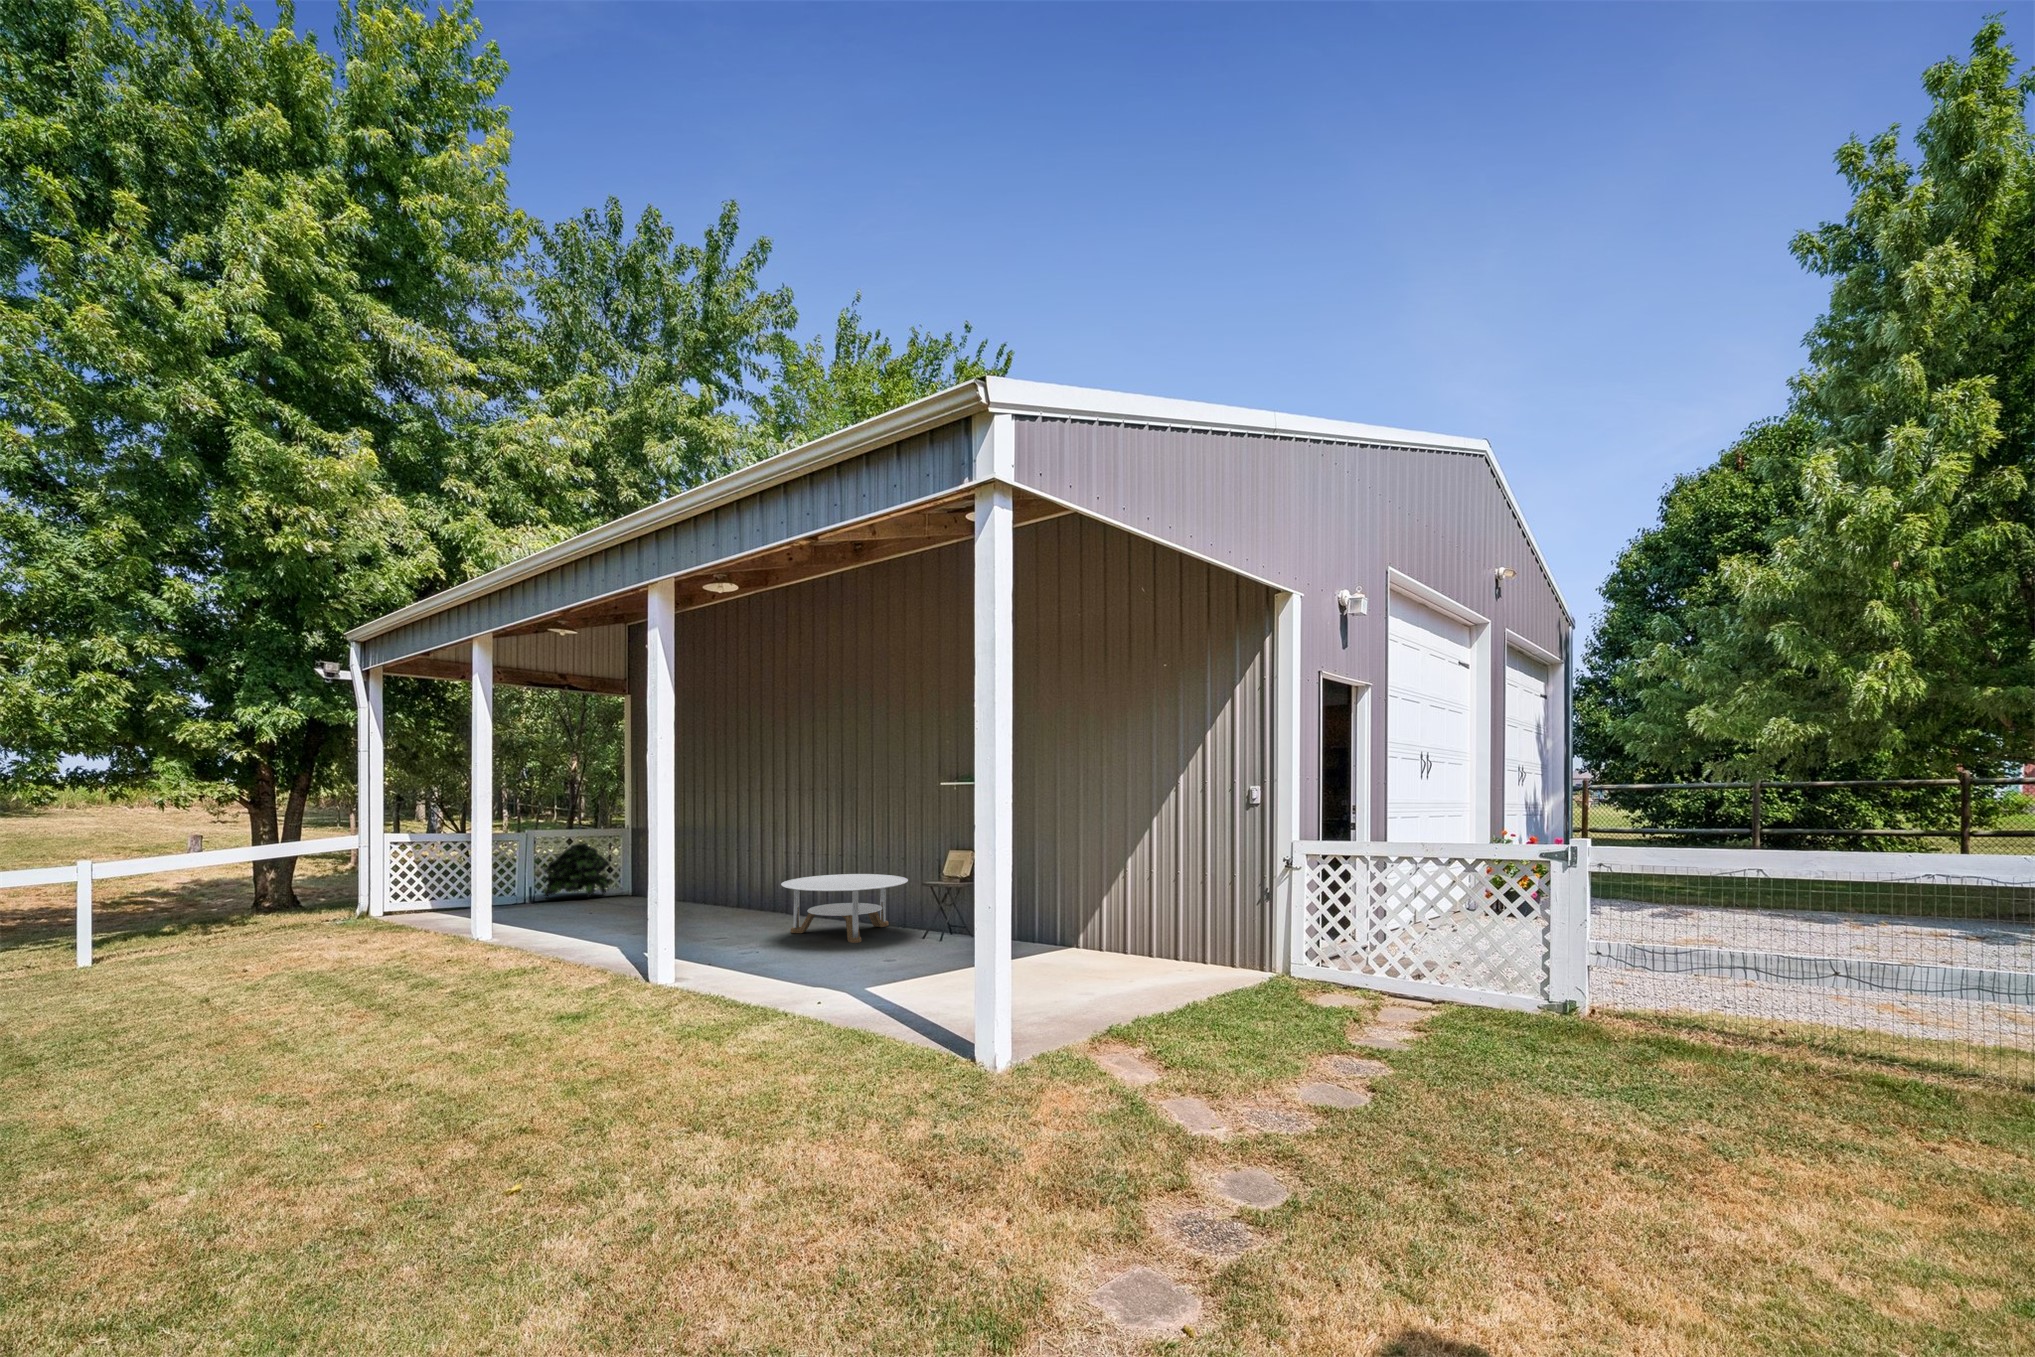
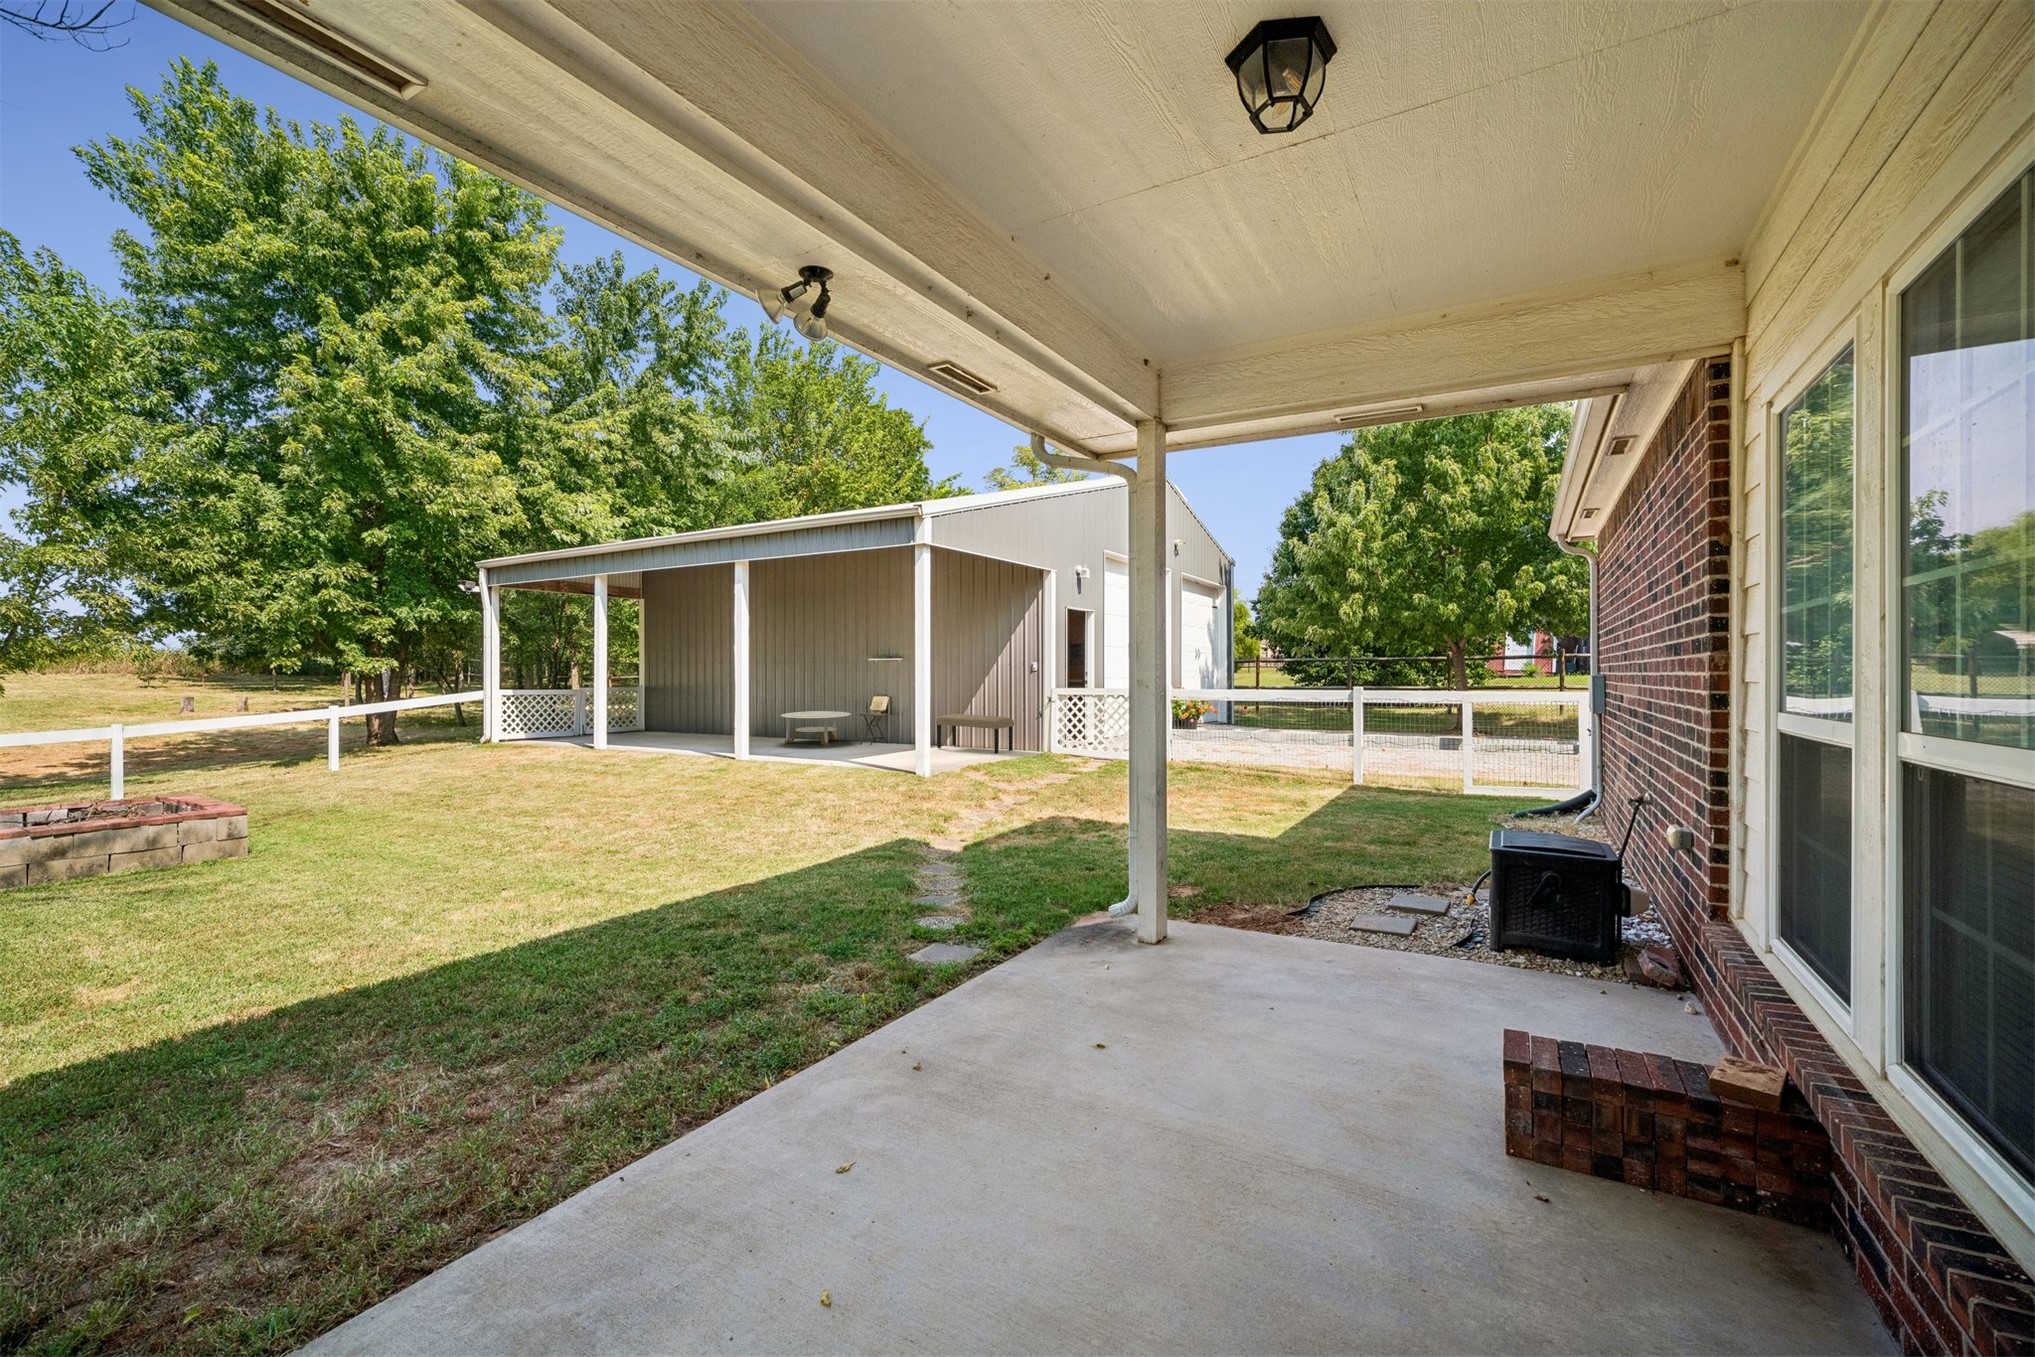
potted plant: present [544,843,610,898] -> none [597,697,639,732]
bench: none [1053,889,1213,981] -> present [936,714,1014,753]

